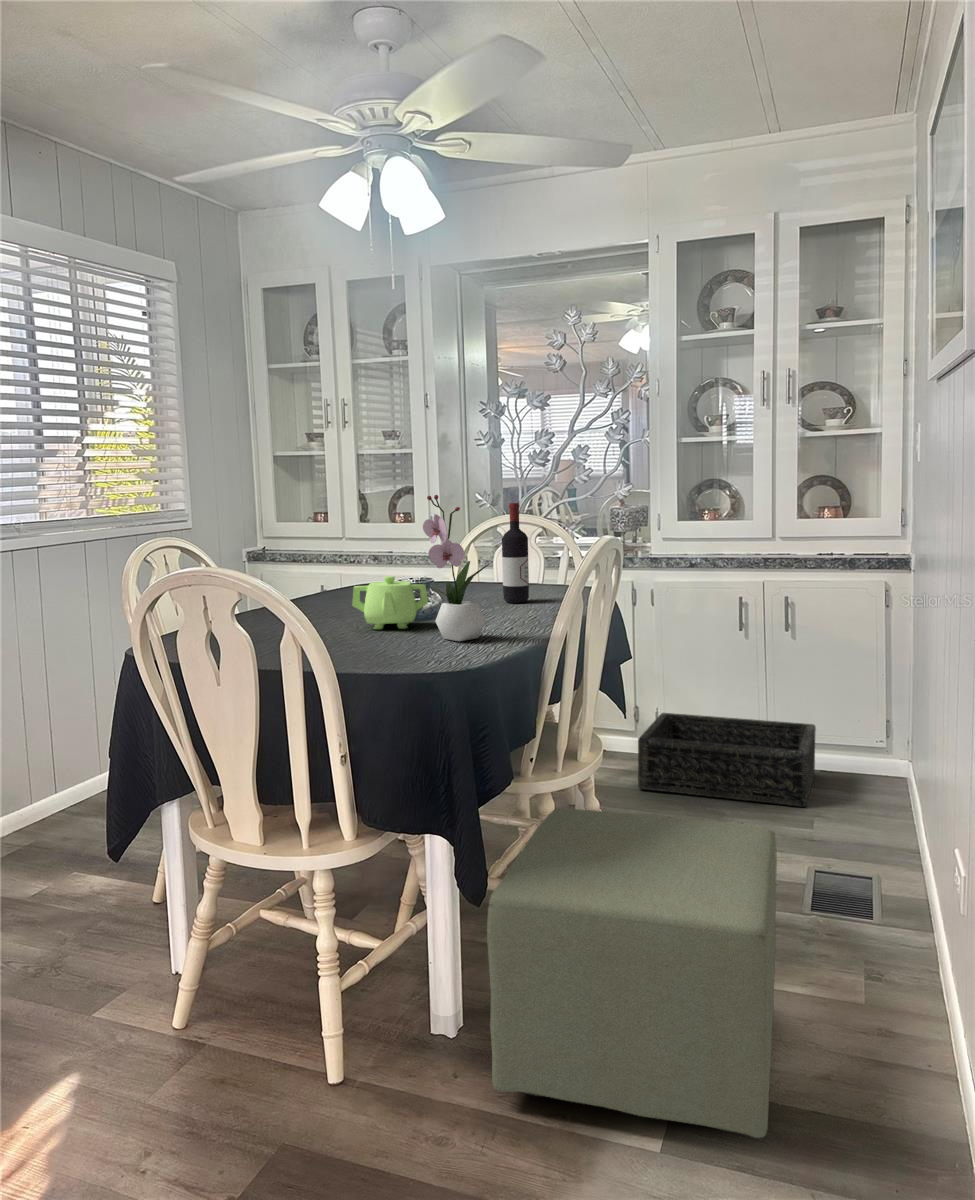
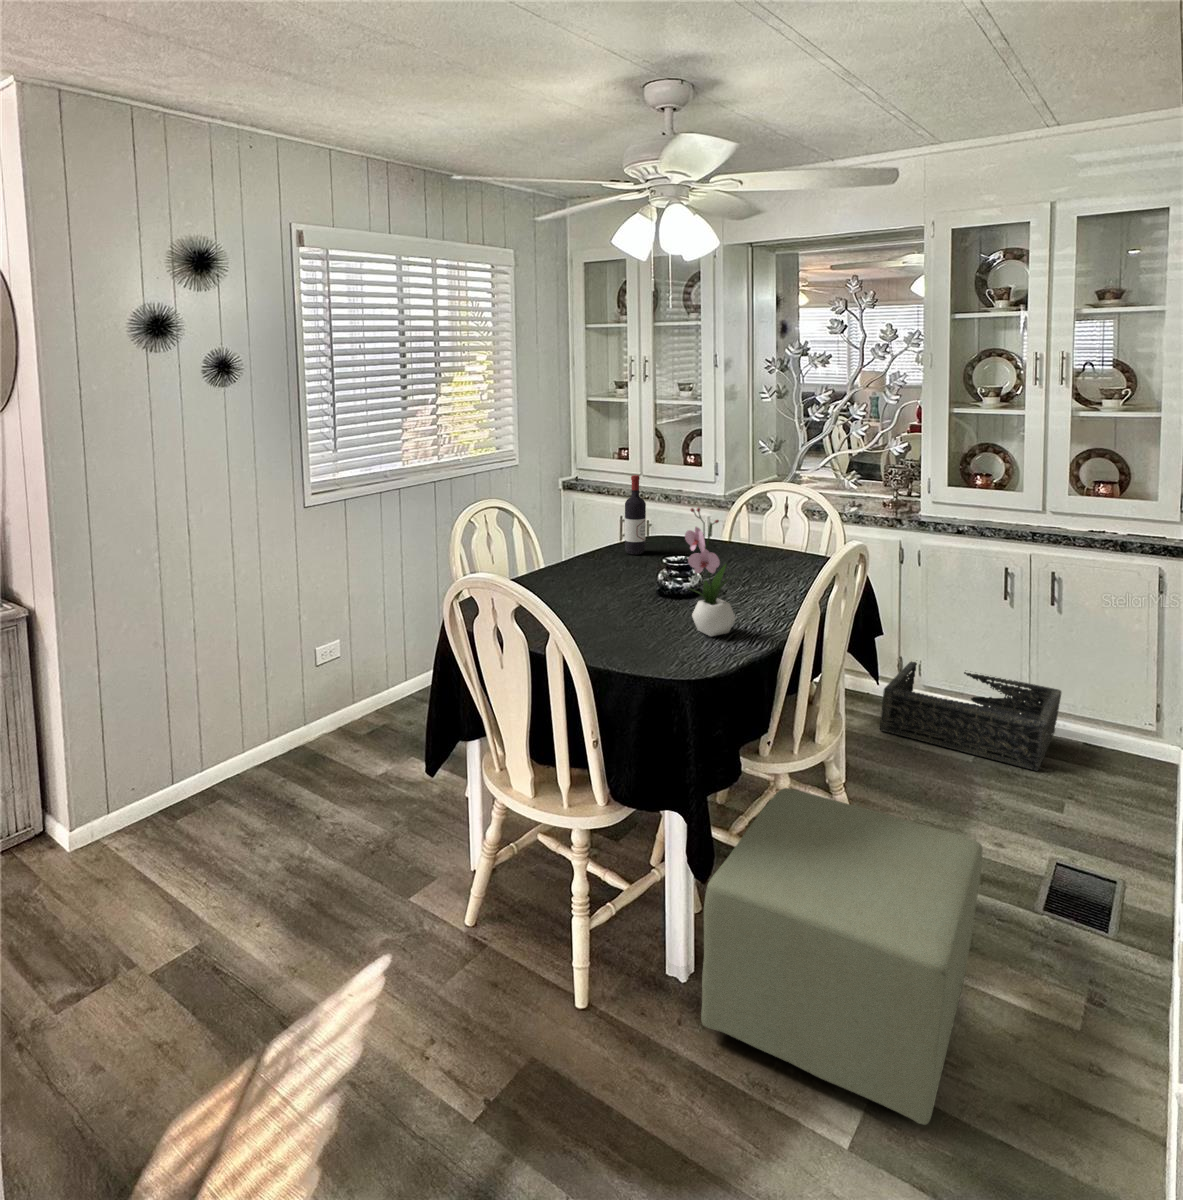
wine bottle: present [502,503,529,603] -> present [625,475,646,555]
teapot: present [352,576,428,629] -> none [625,563,691,611]

